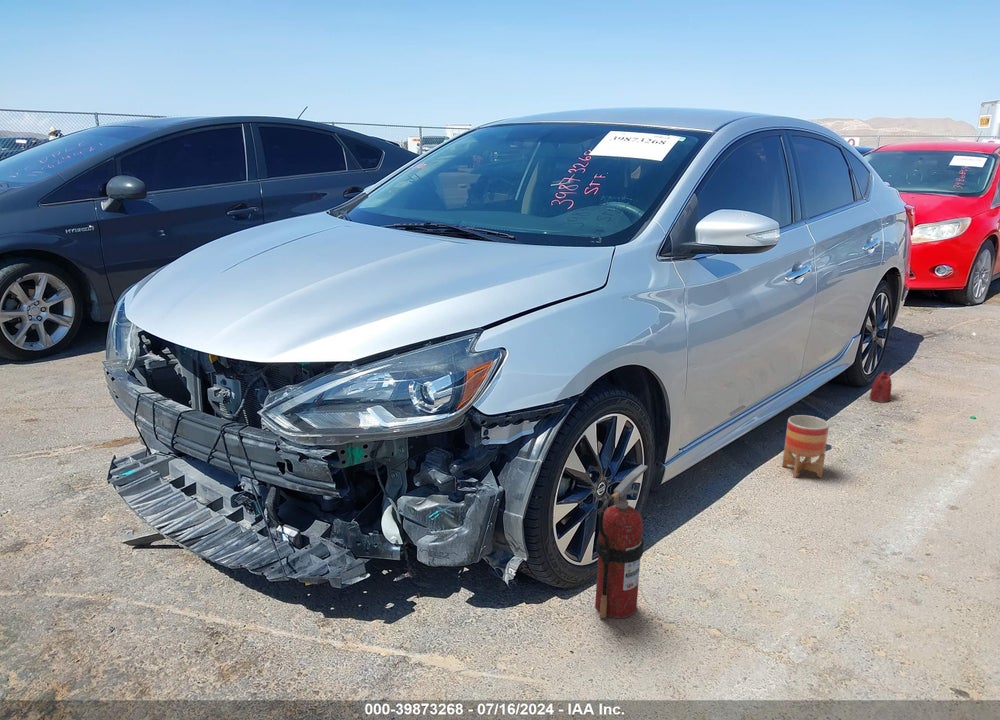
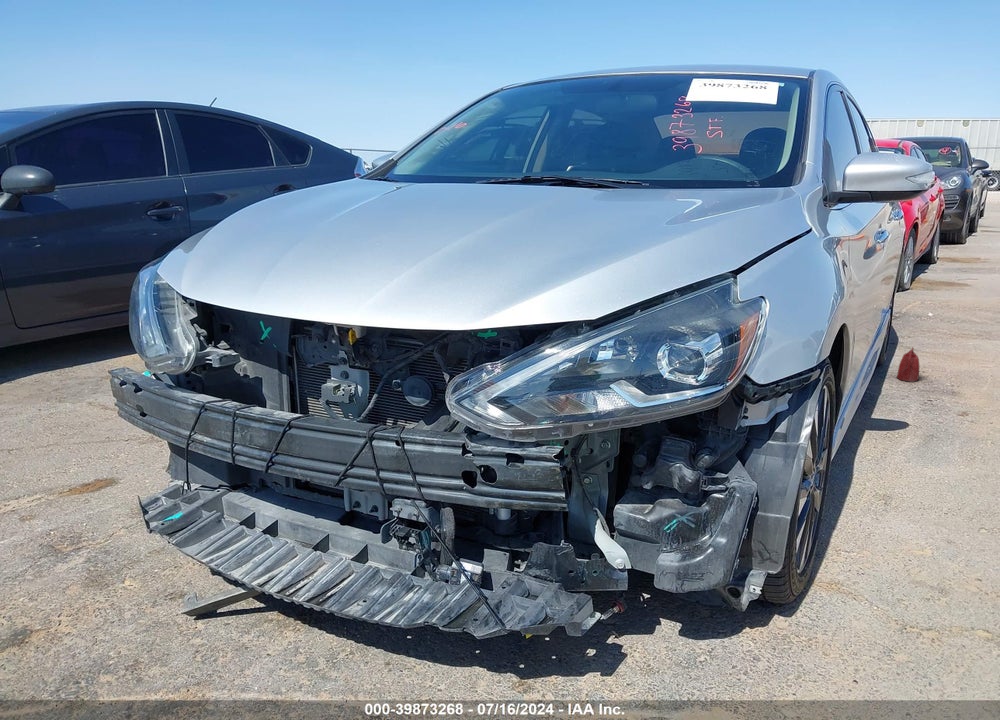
planter: present [782,415,829,478] -> none [879,392,934,460]
fire extinguisher: present [595,464,648,618] -> none [824,443,891,636]

